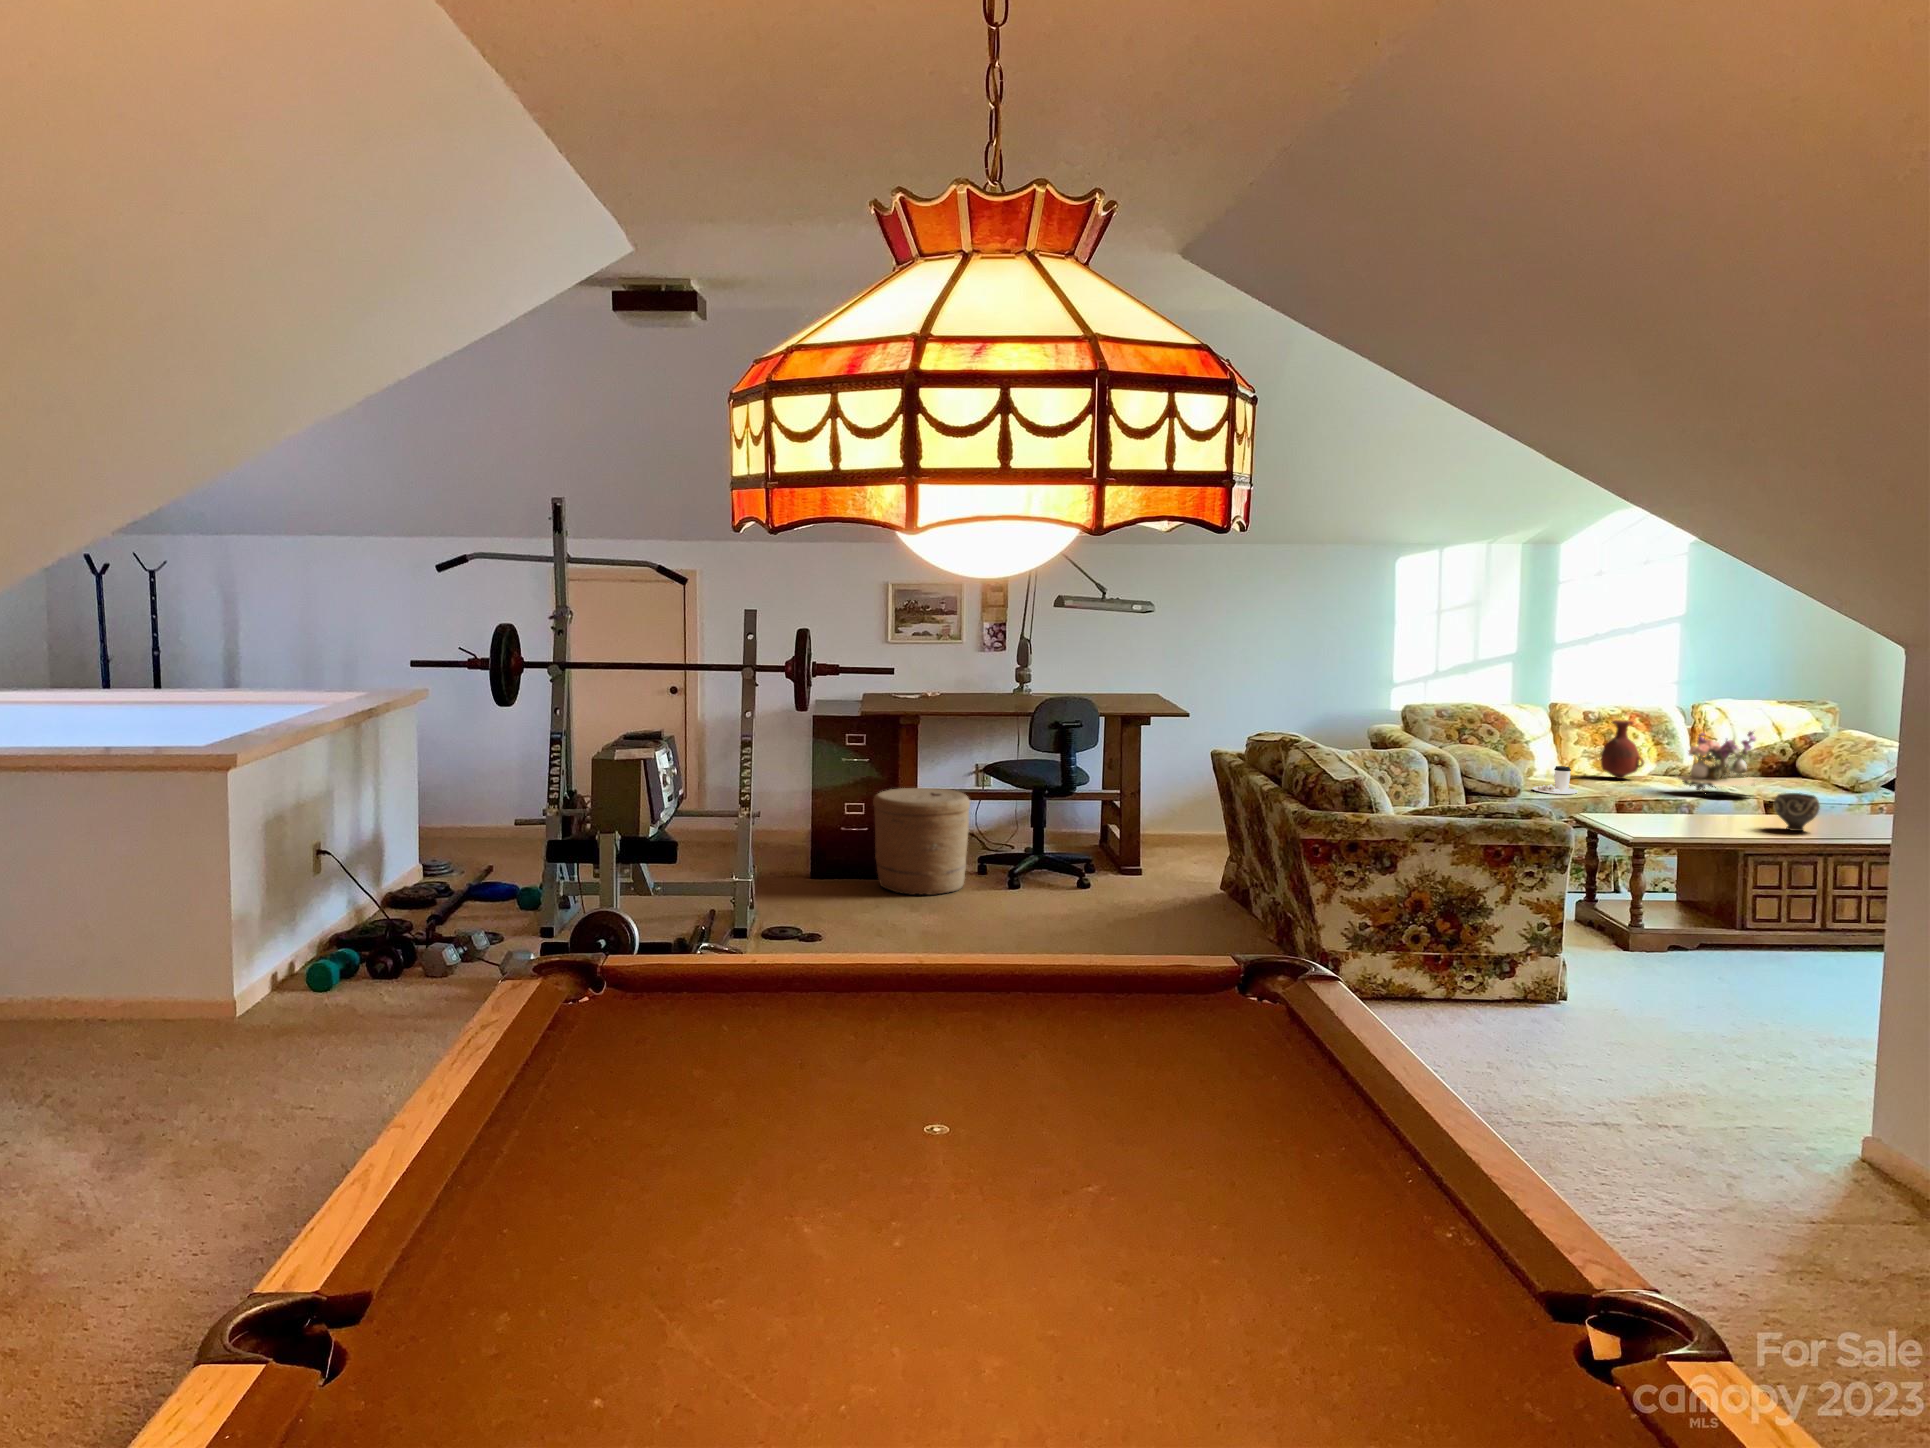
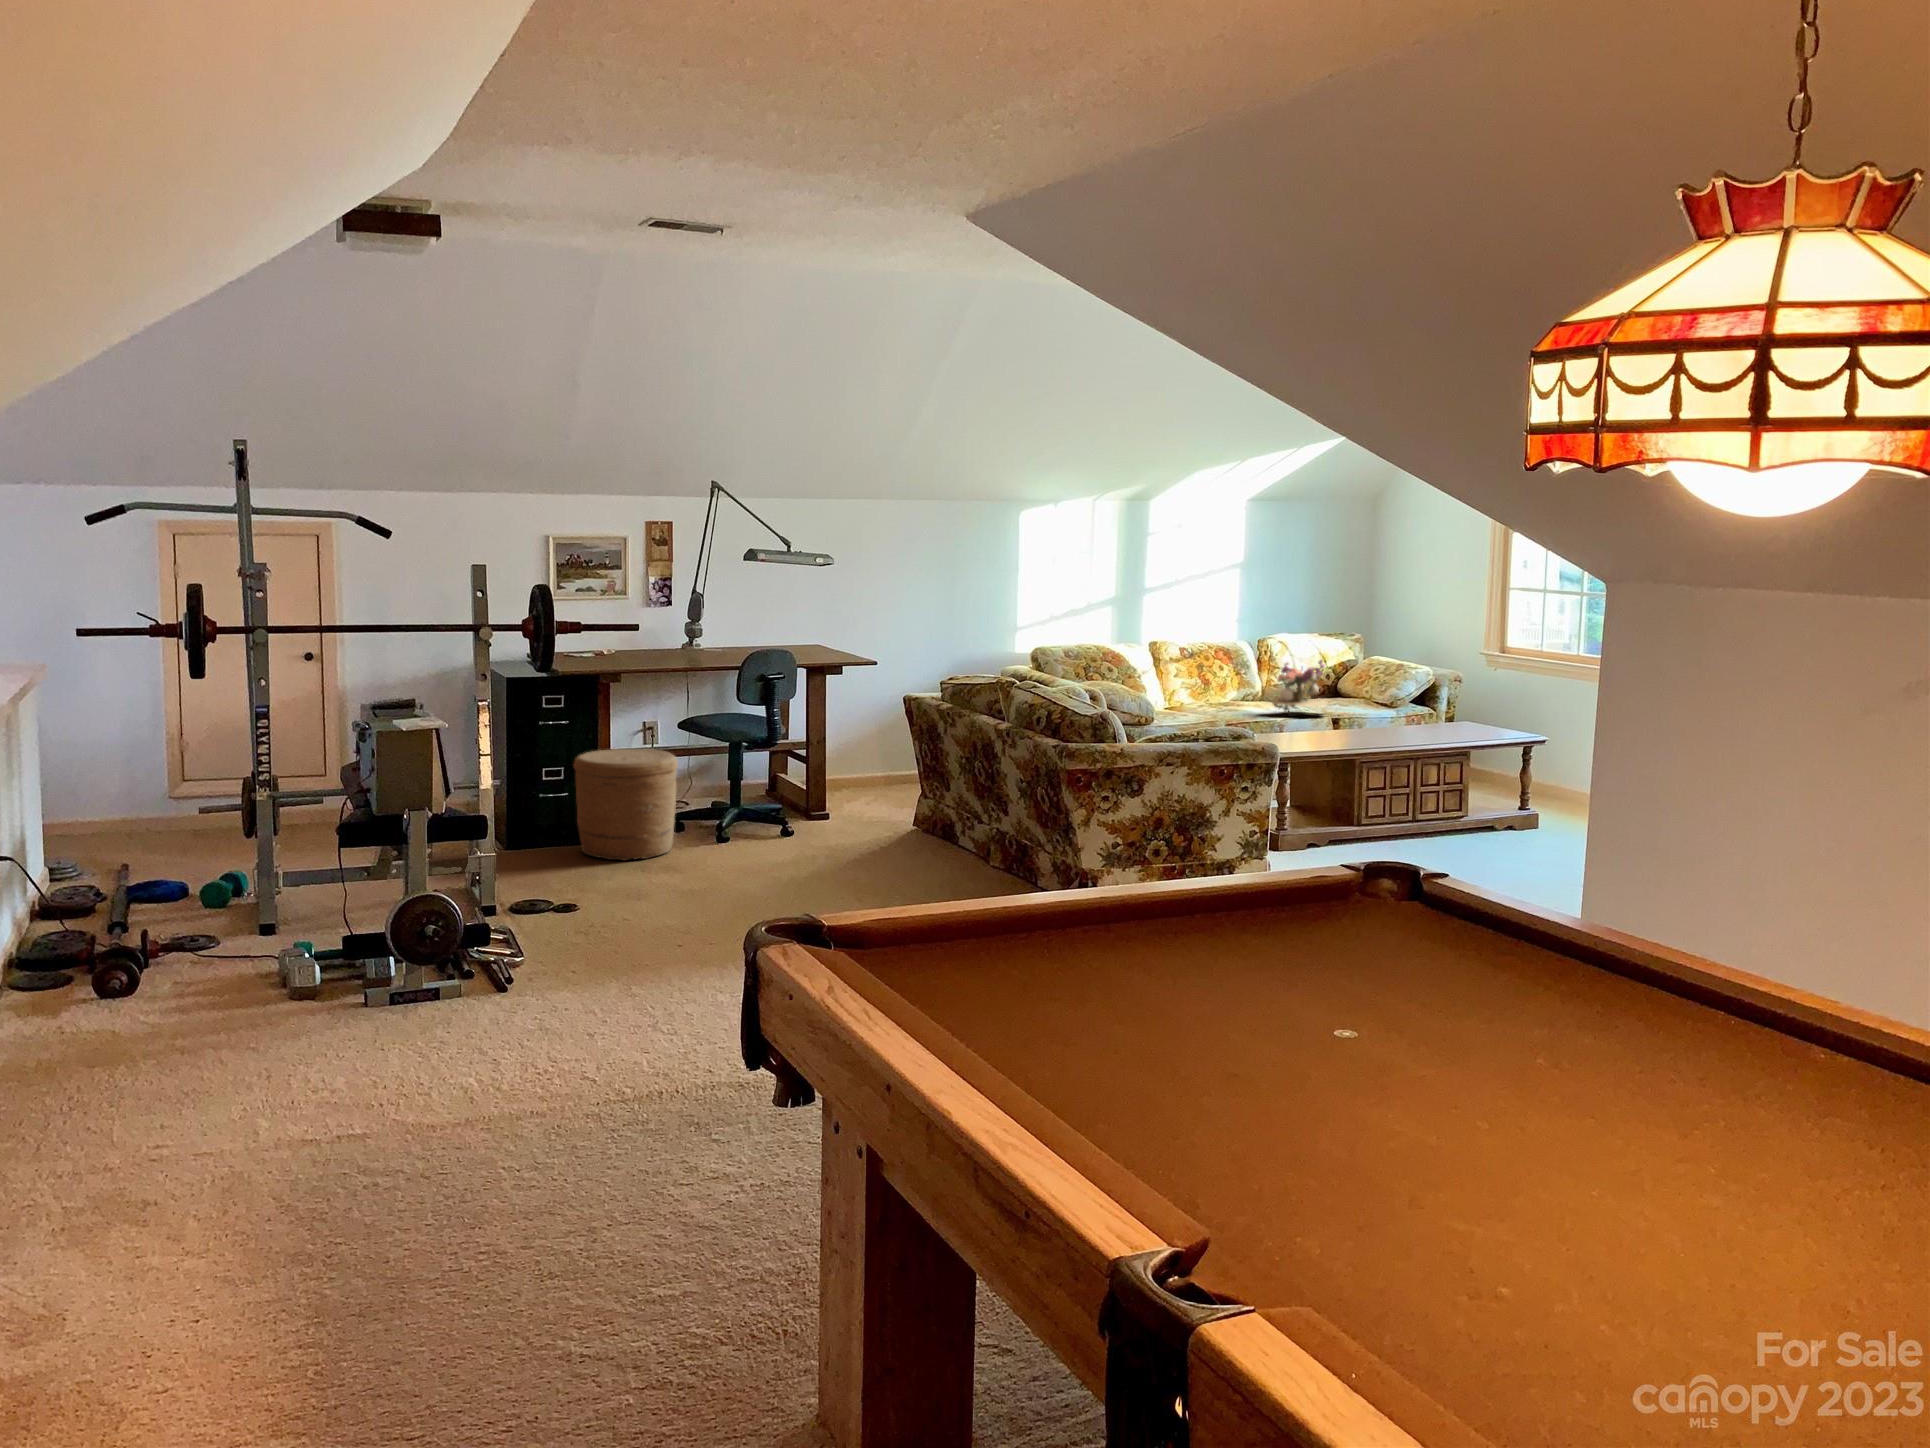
vase: present [1601,720,1644,779] -> none [1194,655,1234,706]
coffee cup: present [1533,766,1578,794] -> none [1161,696,1199,721]
bowl: present [1774,793,1820,831] -> none [1372,708,1406,739]

